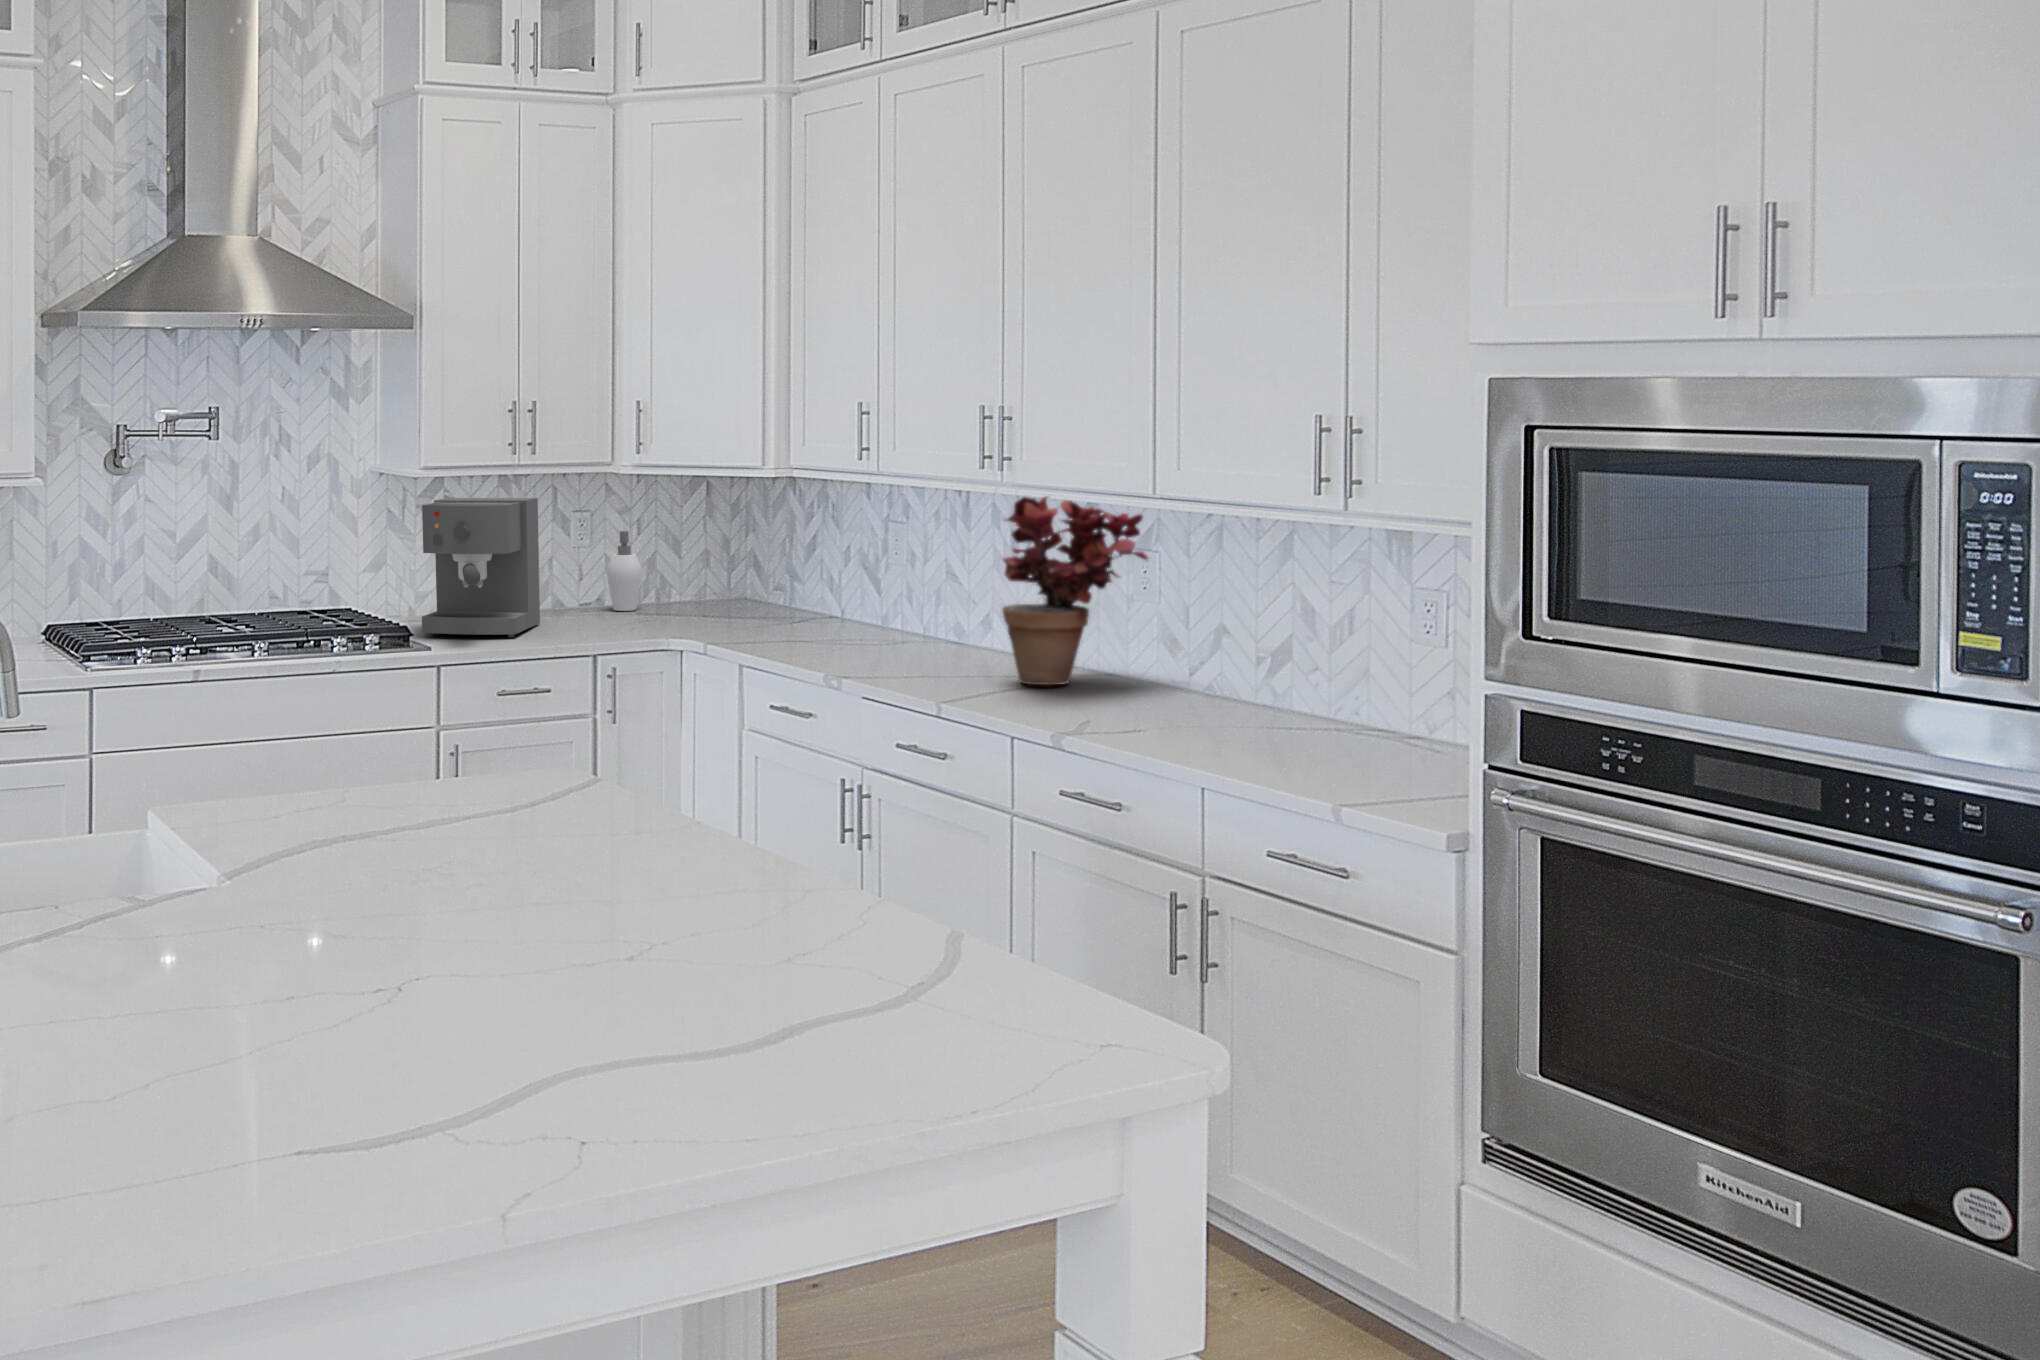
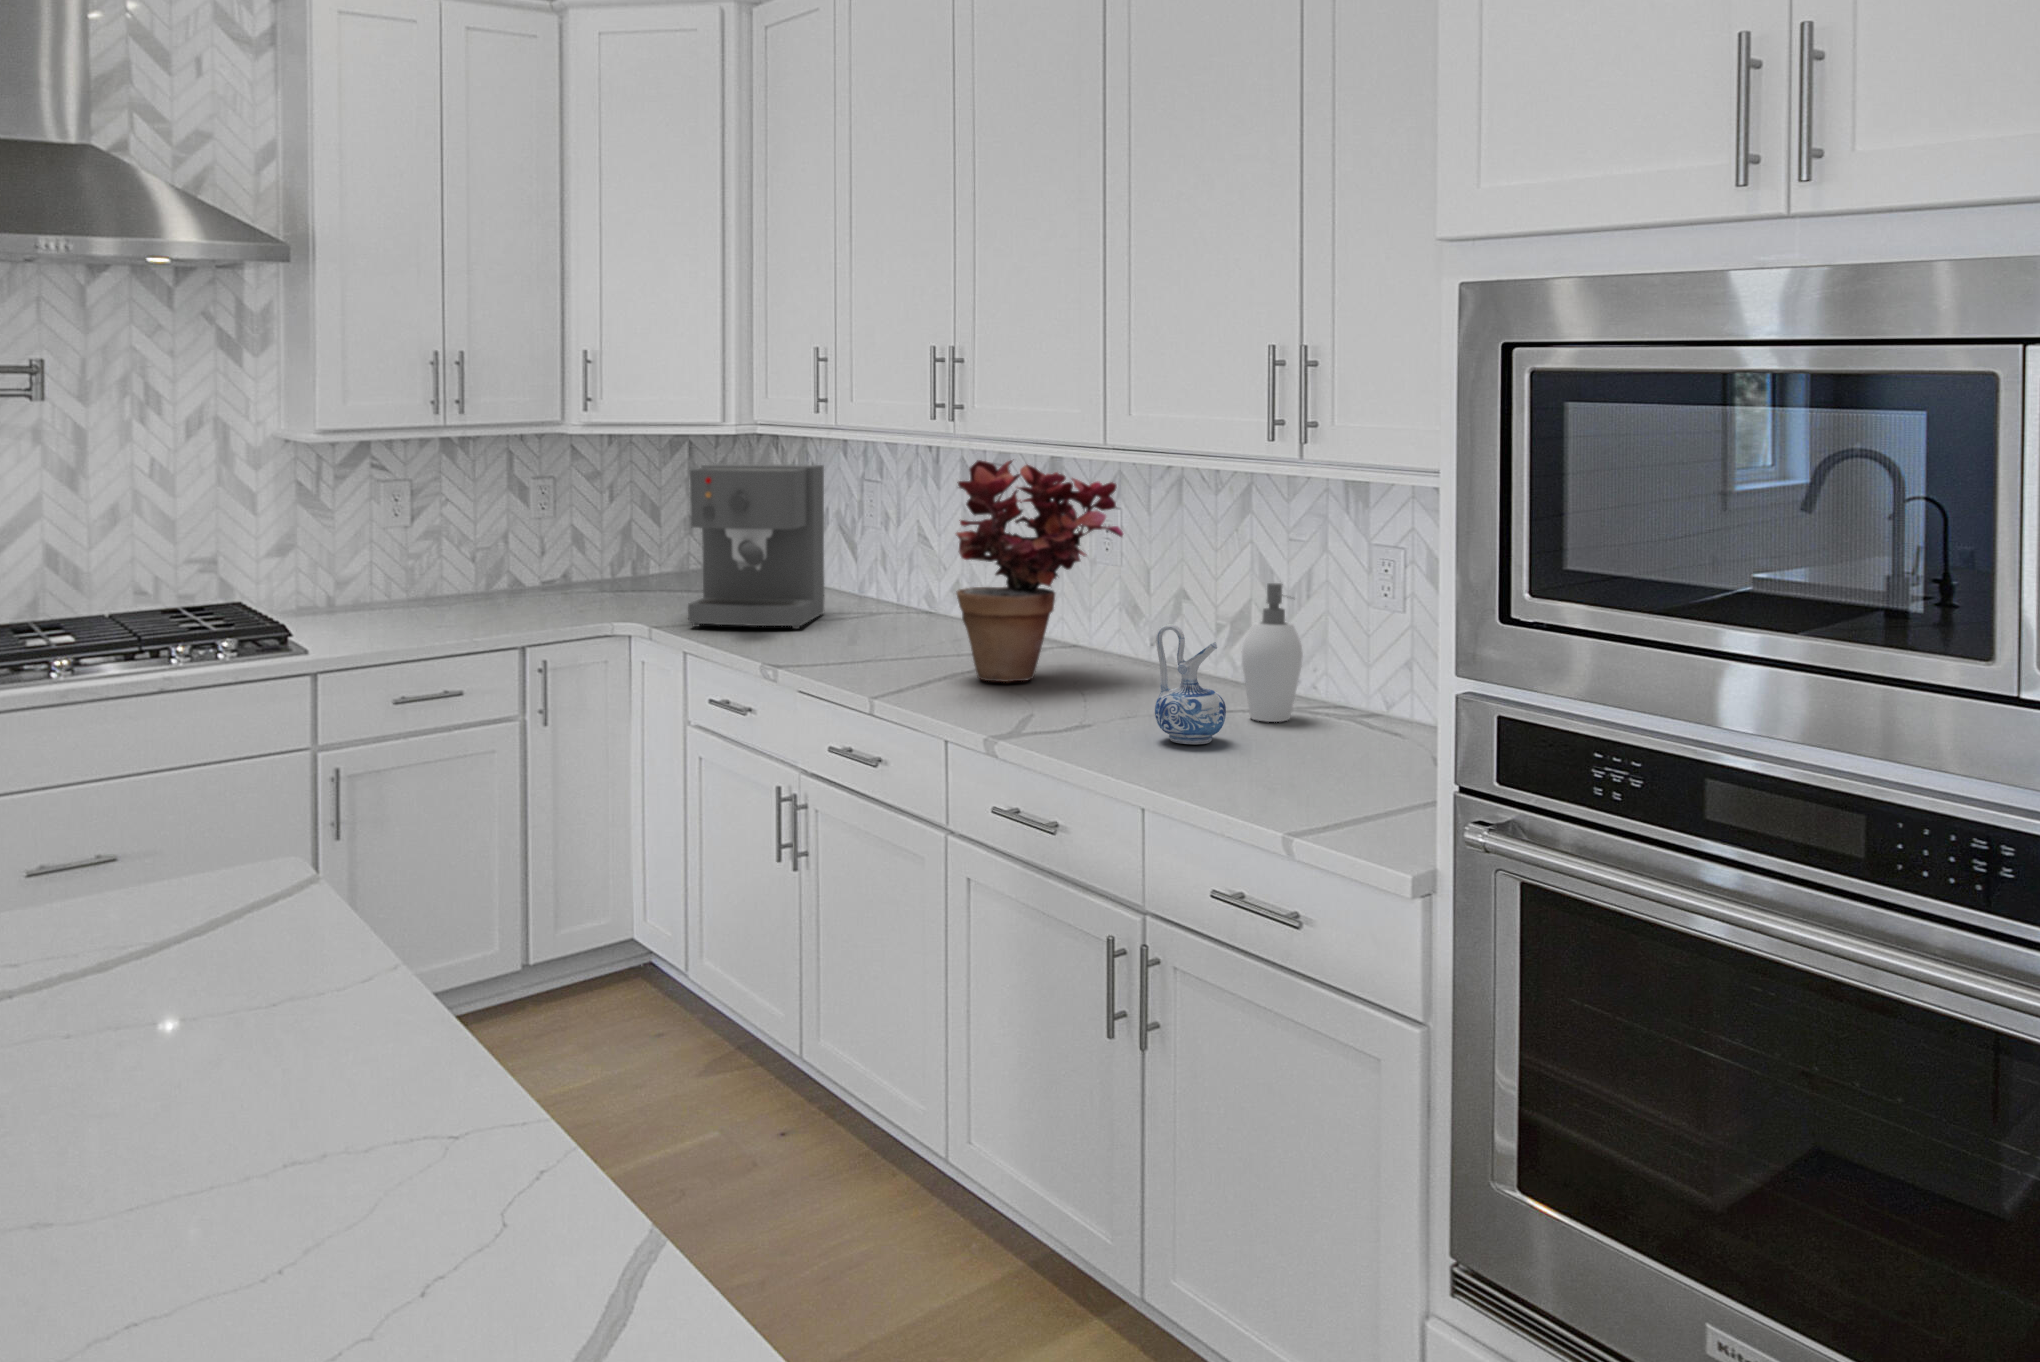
coffee maker: present [422,498,540,637] -> present [688,464,824,629]
soap dispenser: present [607,531,642,611] -> present [1242,583,1303,722]
ceramic pitcher: none [1199,636,1260,736] -> present [1155,624,1226,744]

